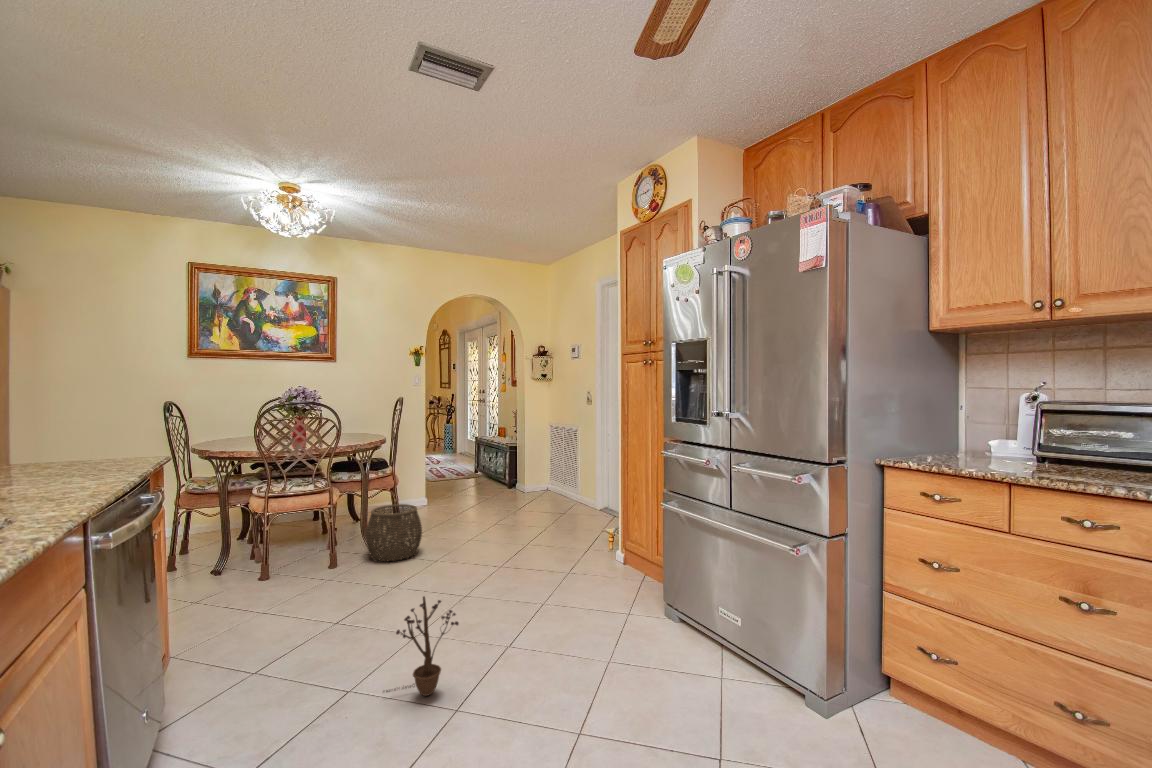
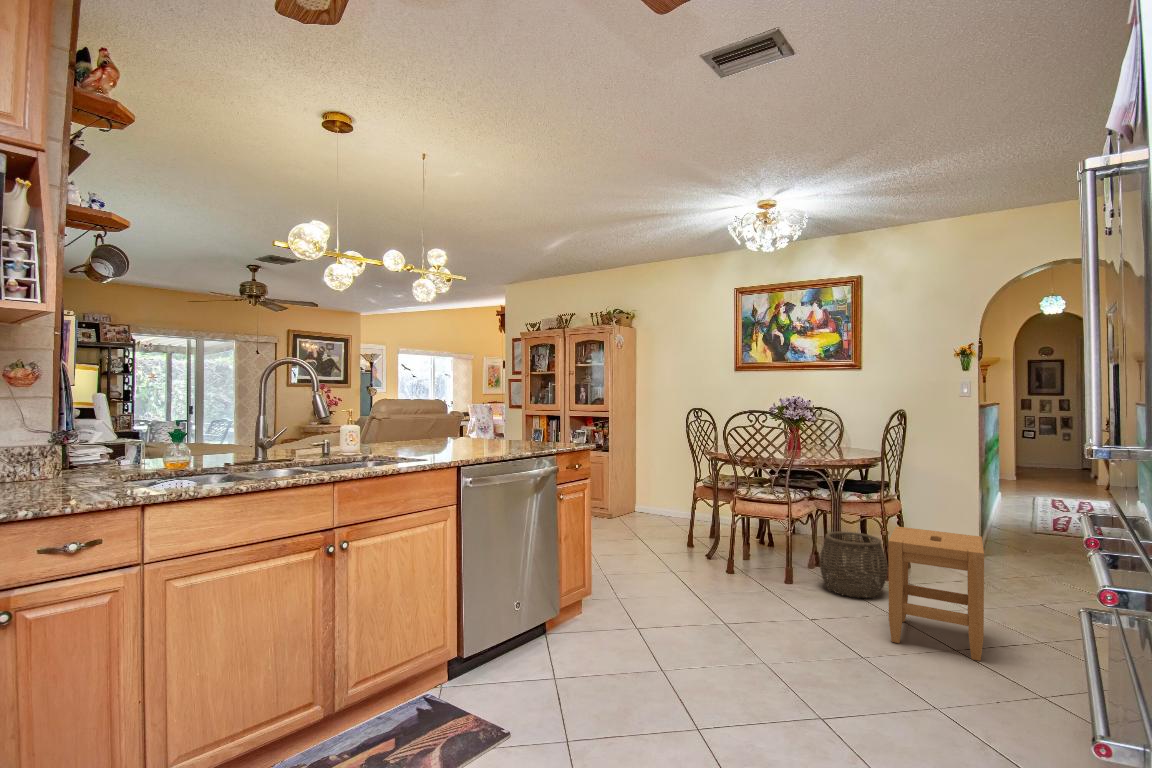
stool: none [447,484,523,578] -> present [888,526,984,661]
decorative plant: present [383,597,459,696] -> none [663,599,717,700]

